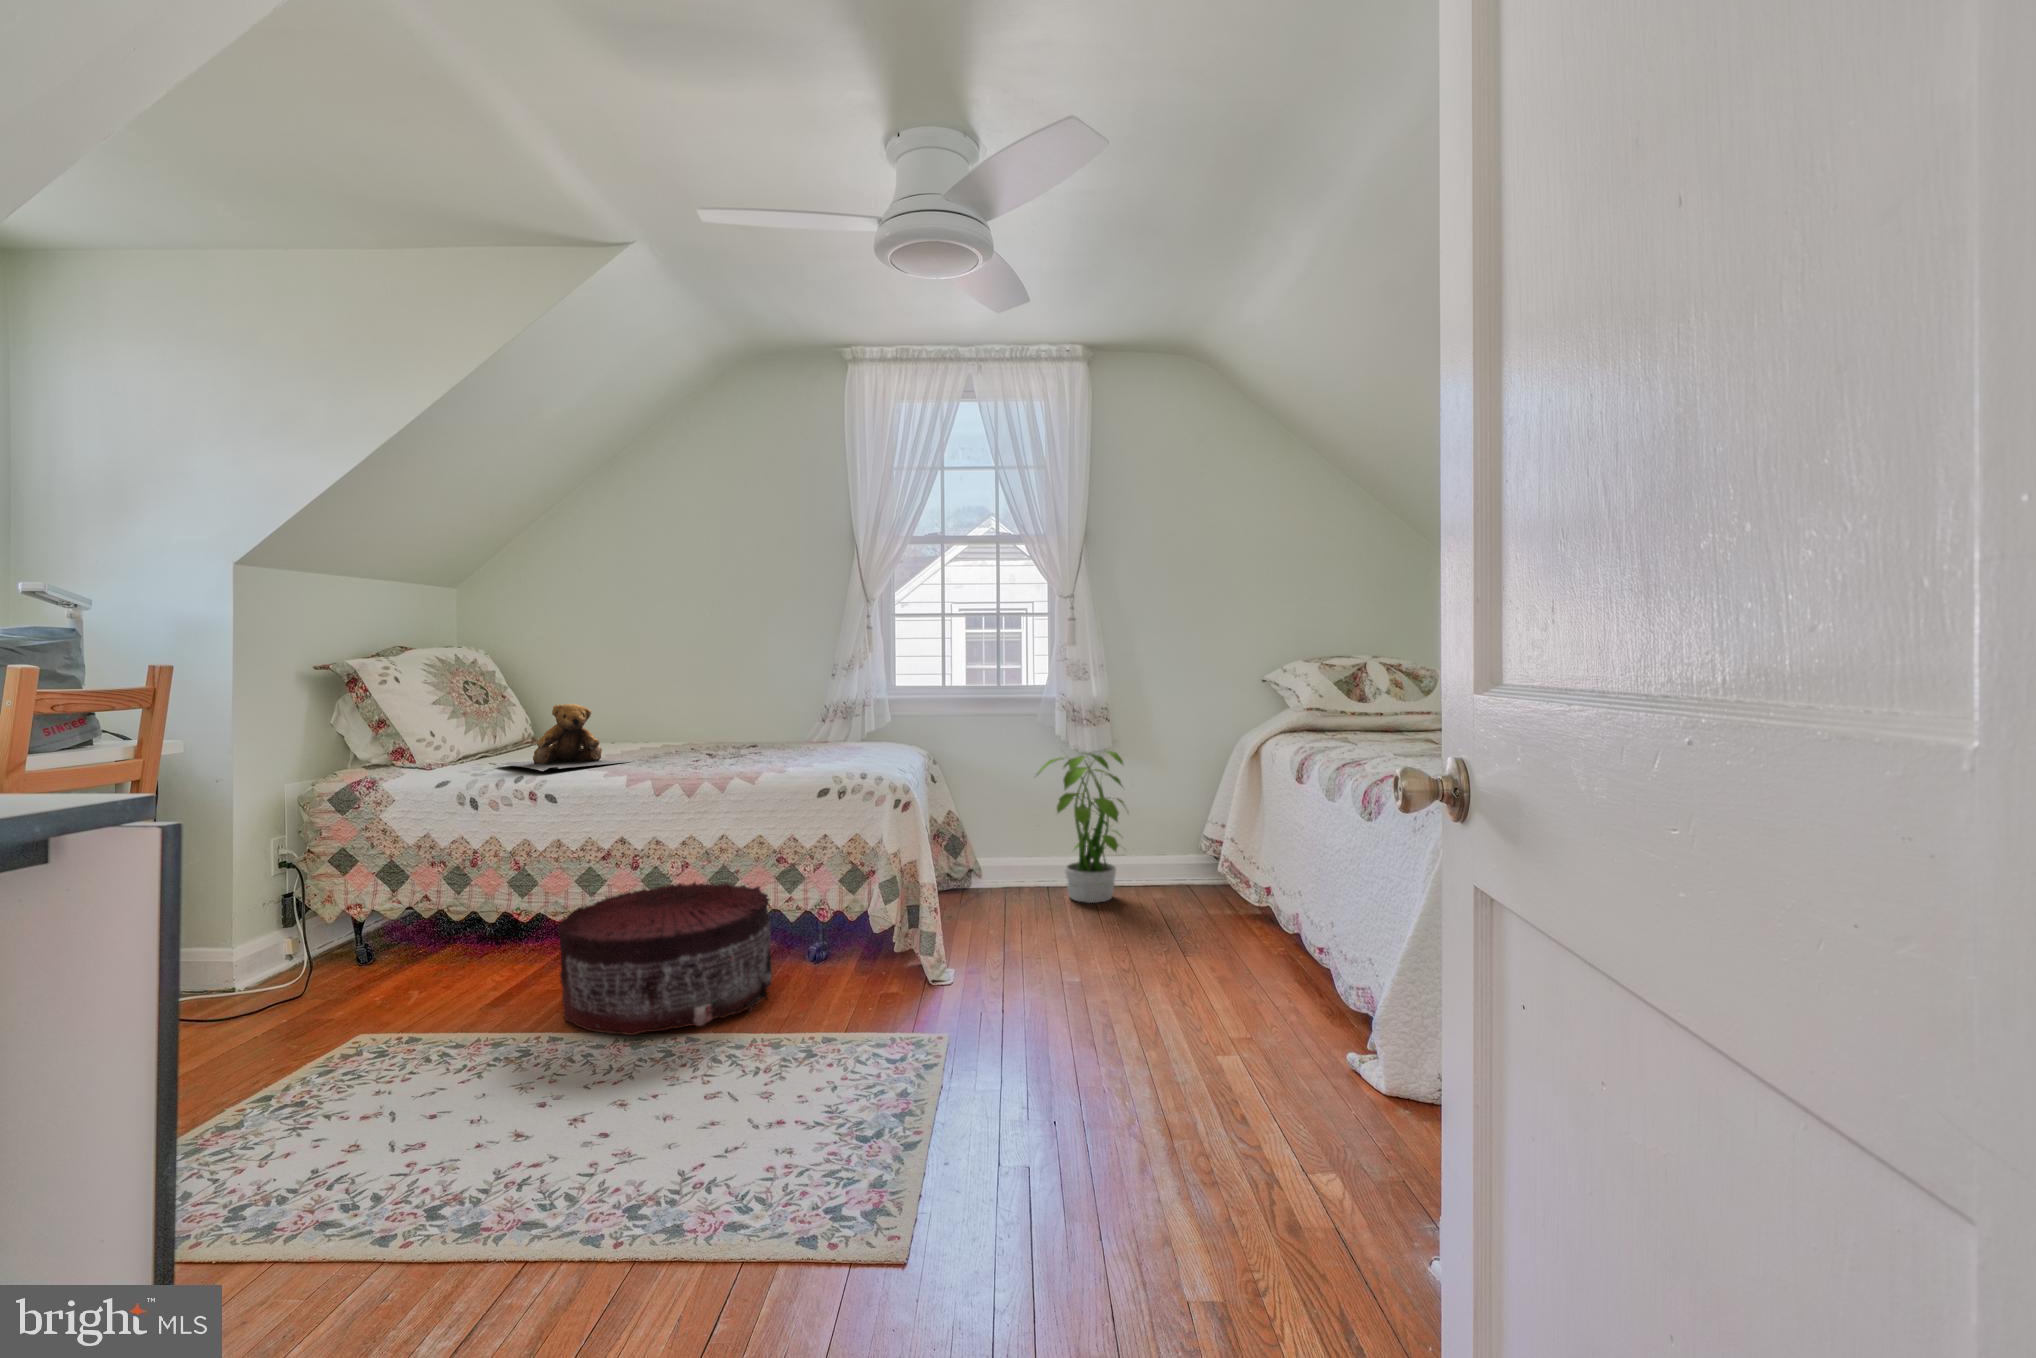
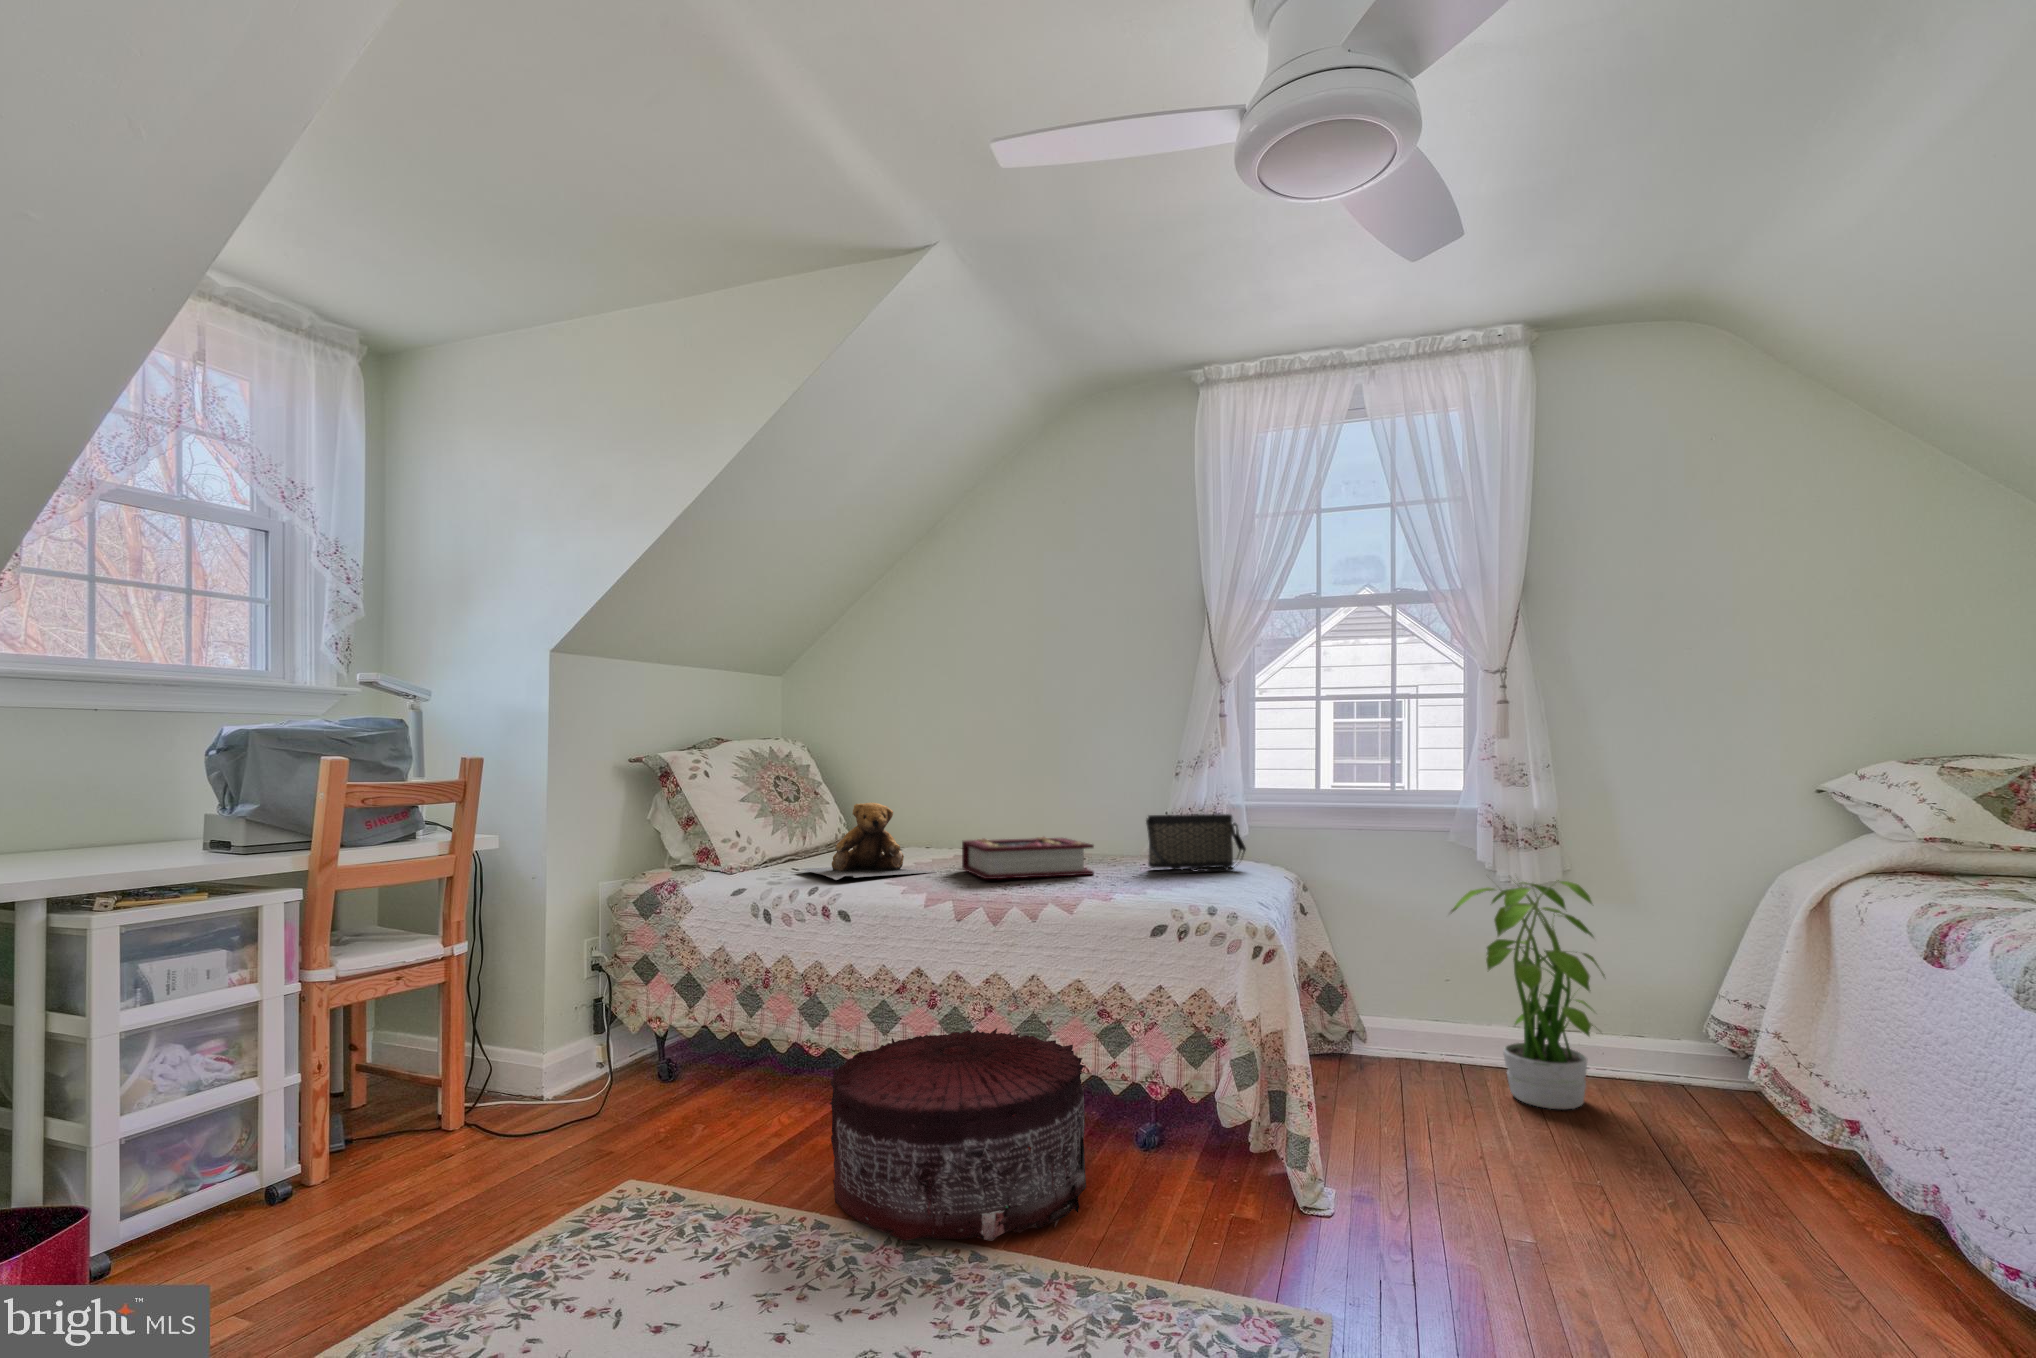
handbag: none [815,709,893,753] -> present [1146,814,1246,871]
book: none [657,730,773,765] -> present [962,837,1094,879]

